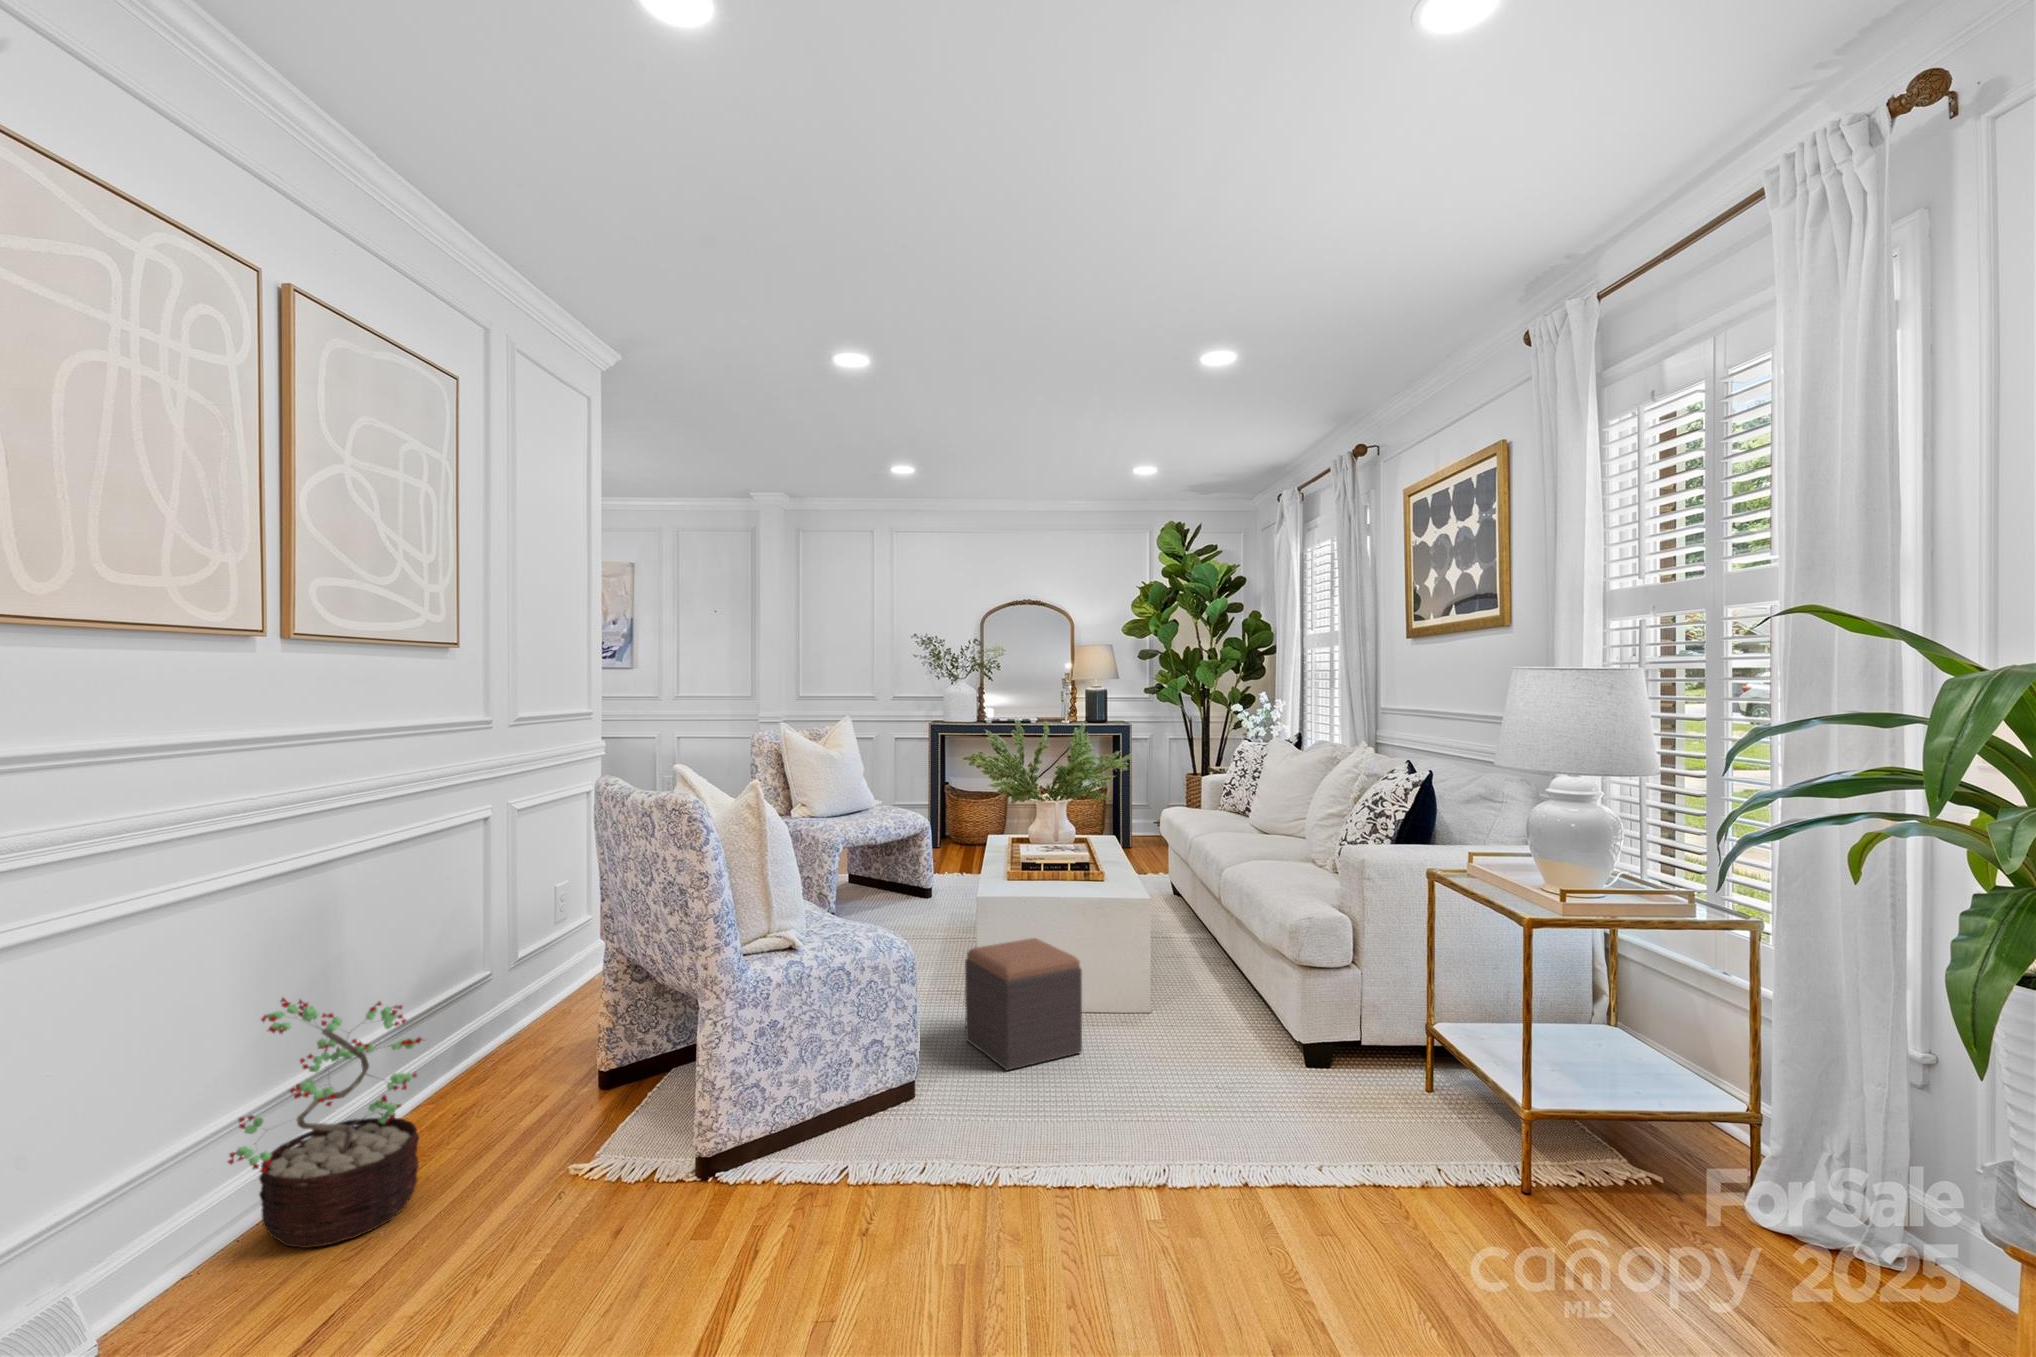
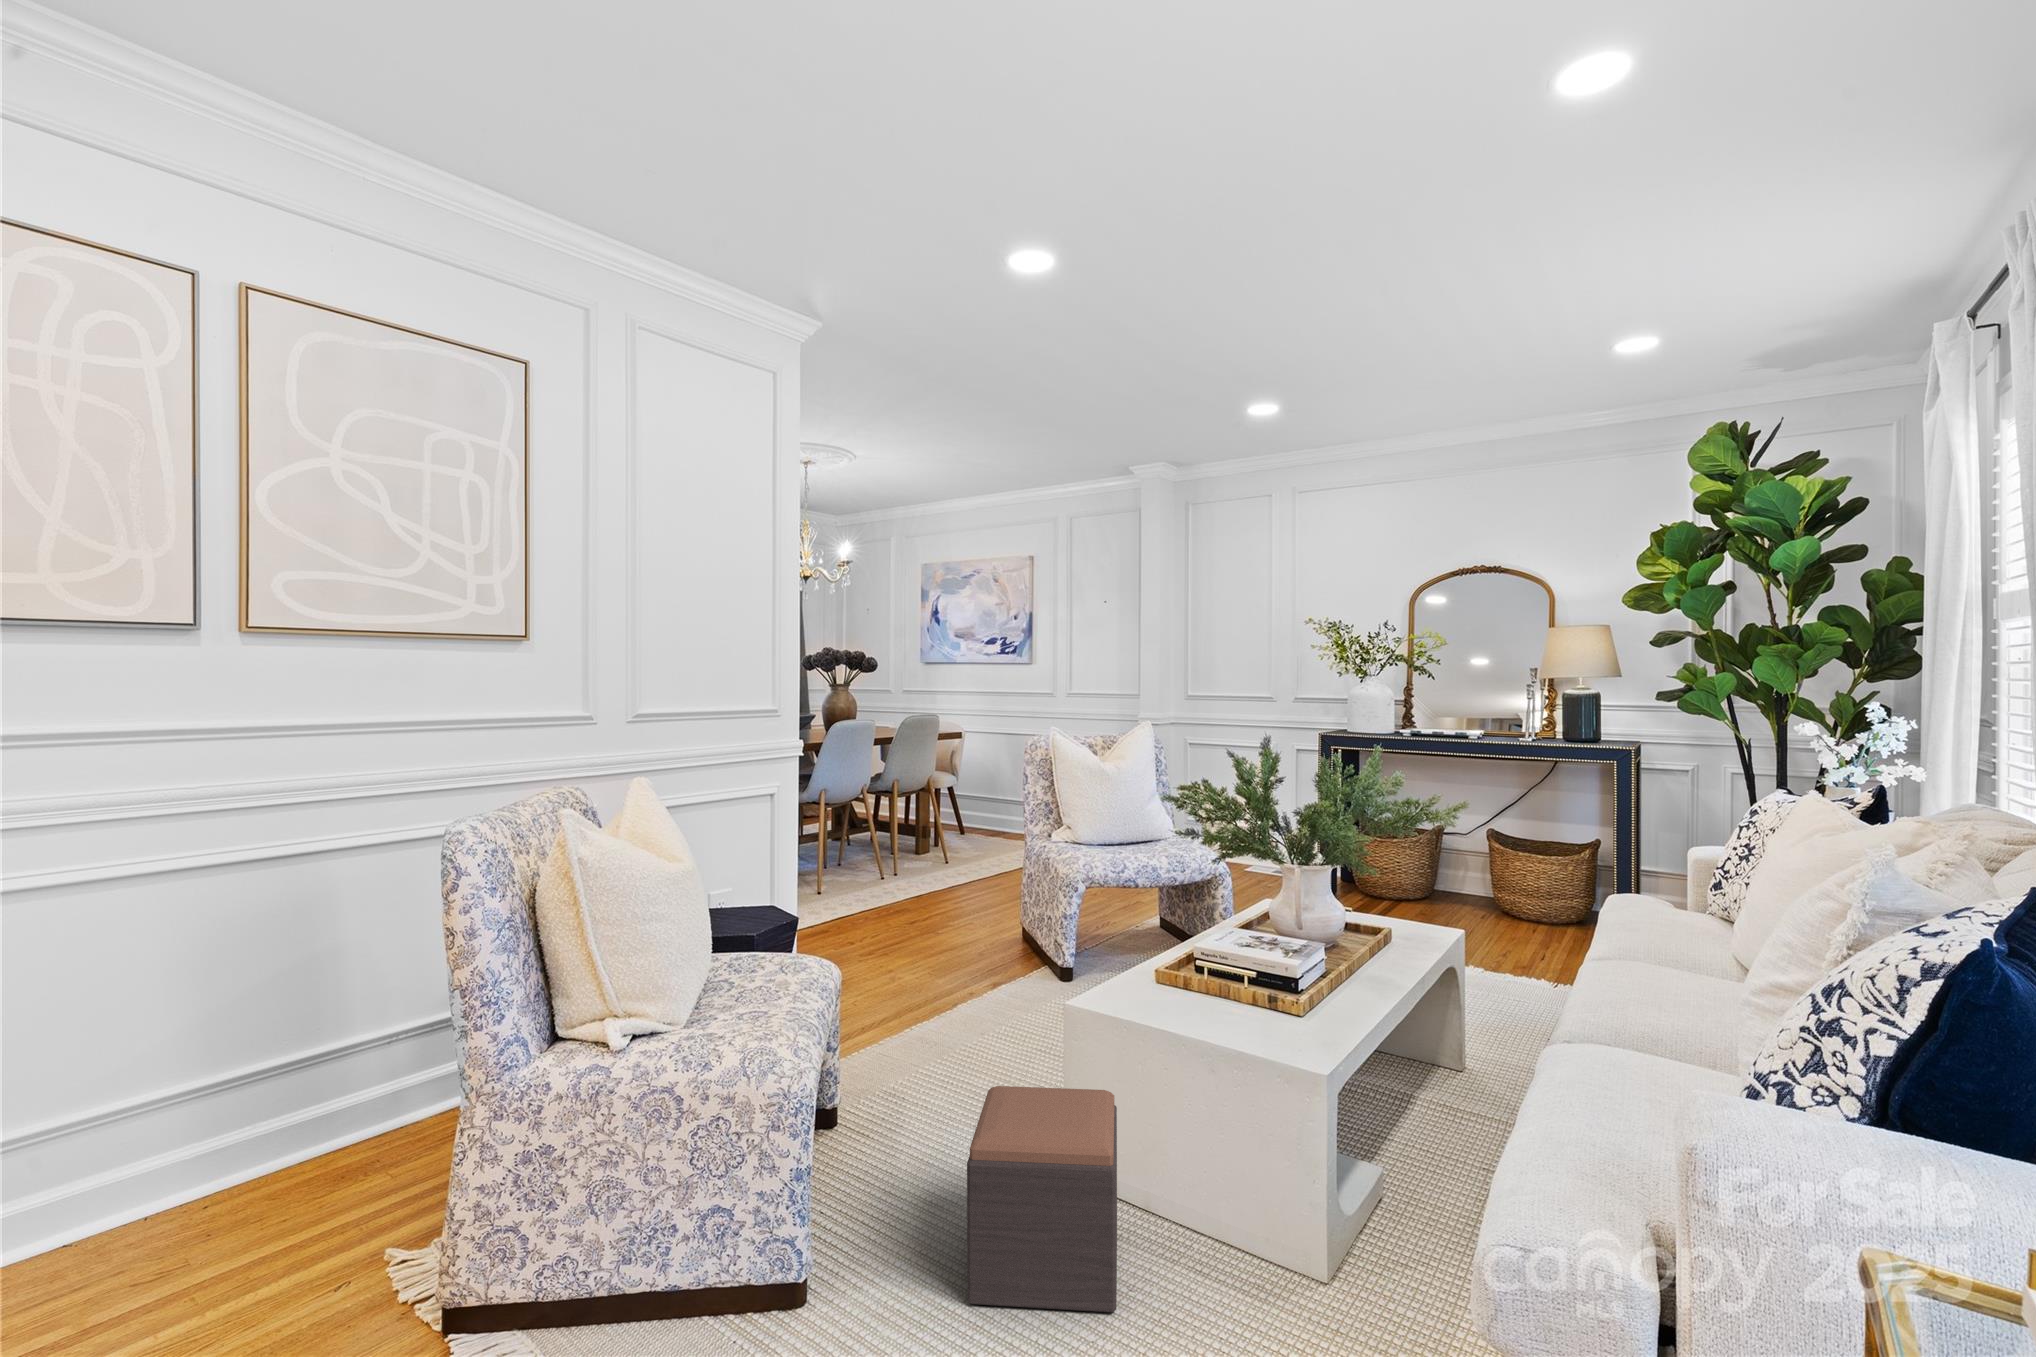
decorative plant: present [227,998,422,1248] -> none [67,995,291,1271]

